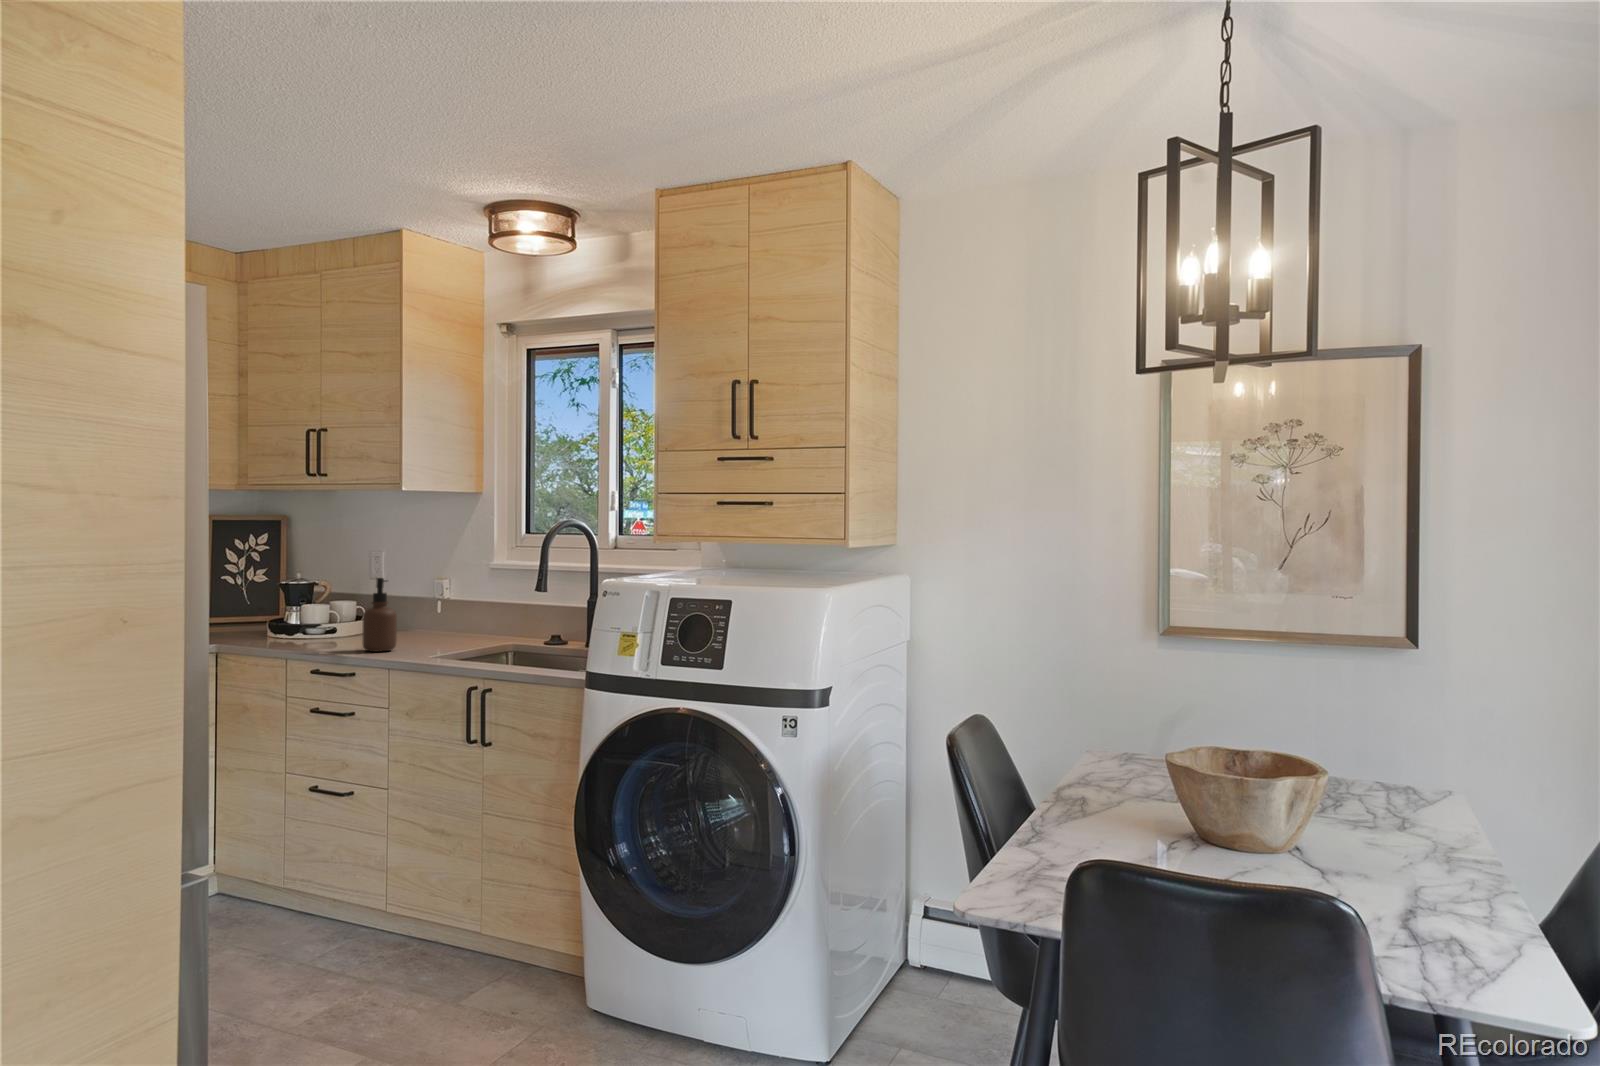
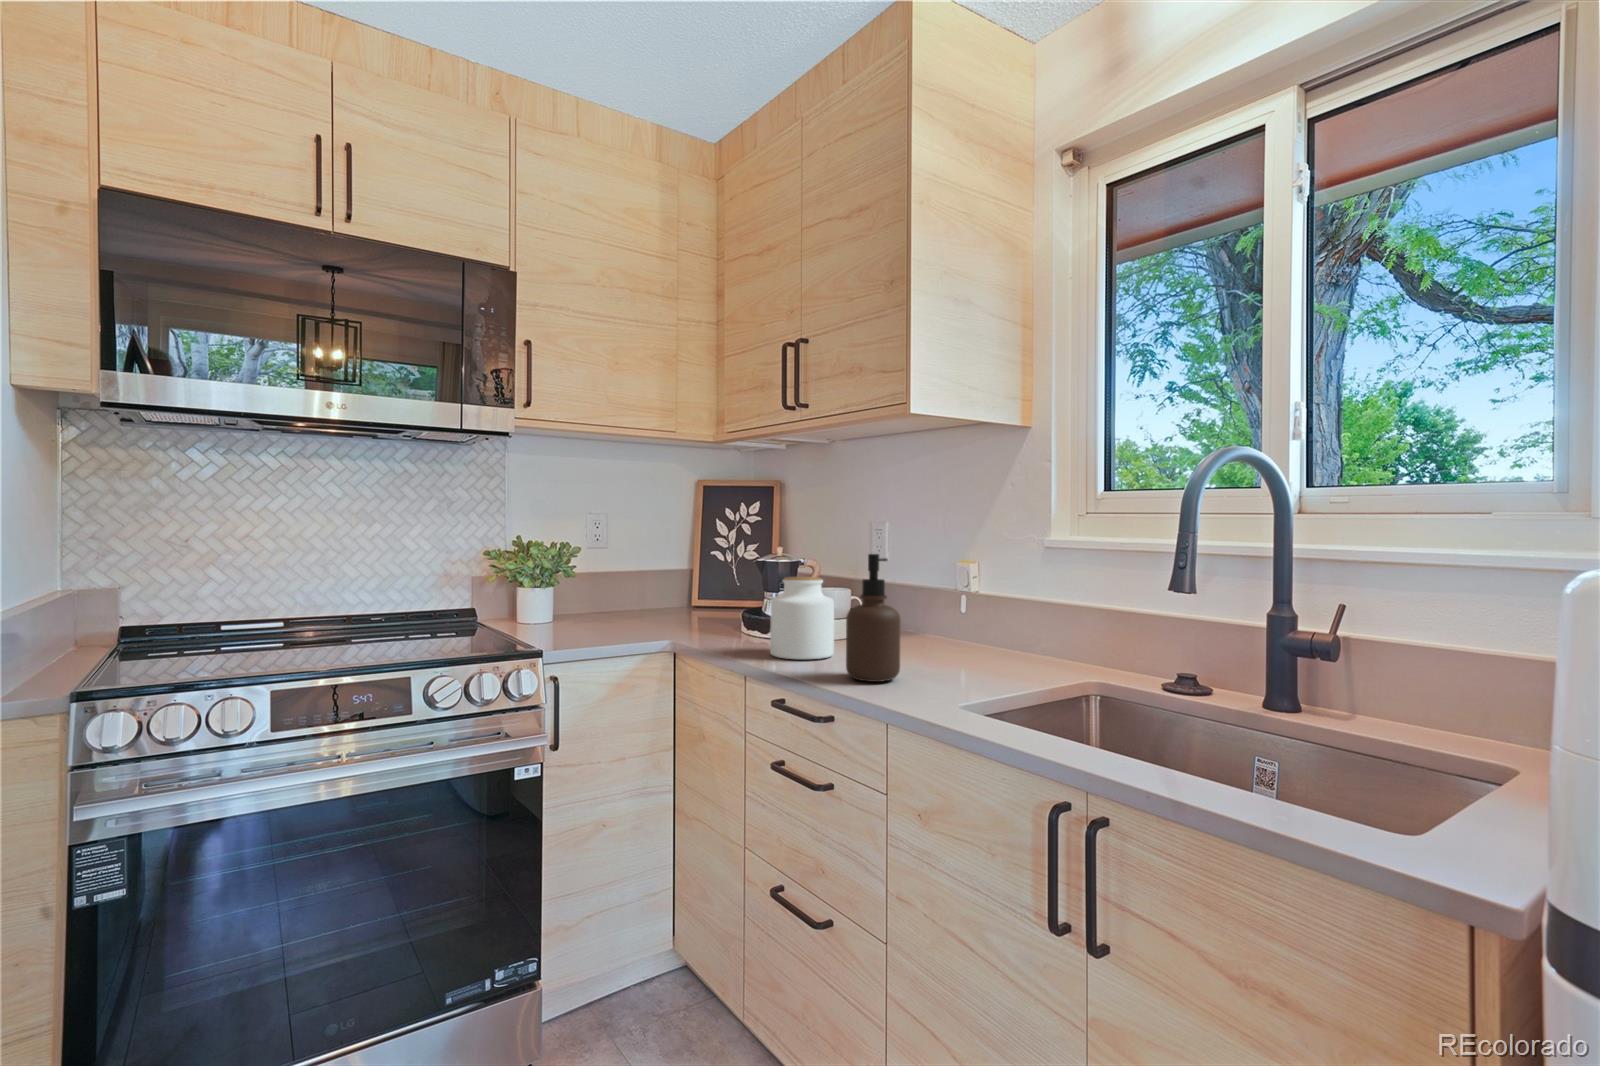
jar: none [304,593,350,646] -> present [770,577,834,659]

